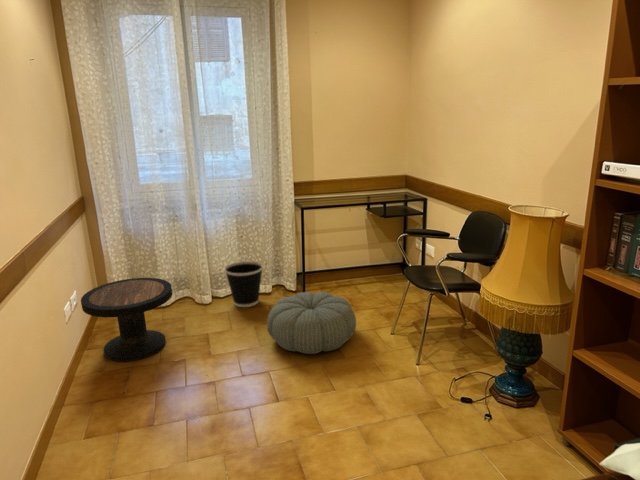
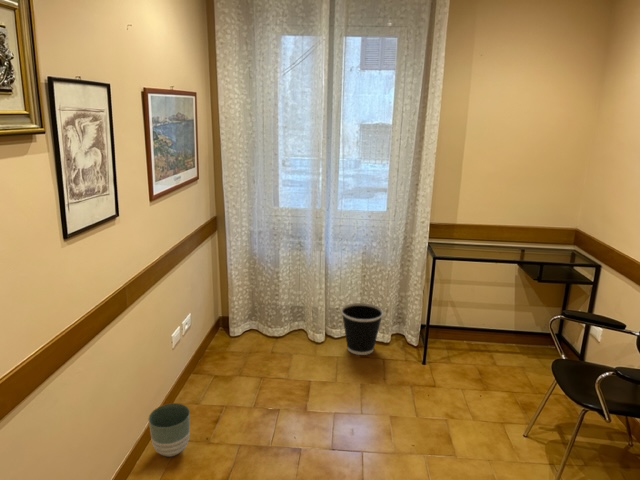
side table: present [81,278,172,361] -> none [191,307,280,396]
pouf: present [267,292,356,354] -> none [372,357,480,441]
planter: none [60,367,105,418] -> present [149,403,190,456]

